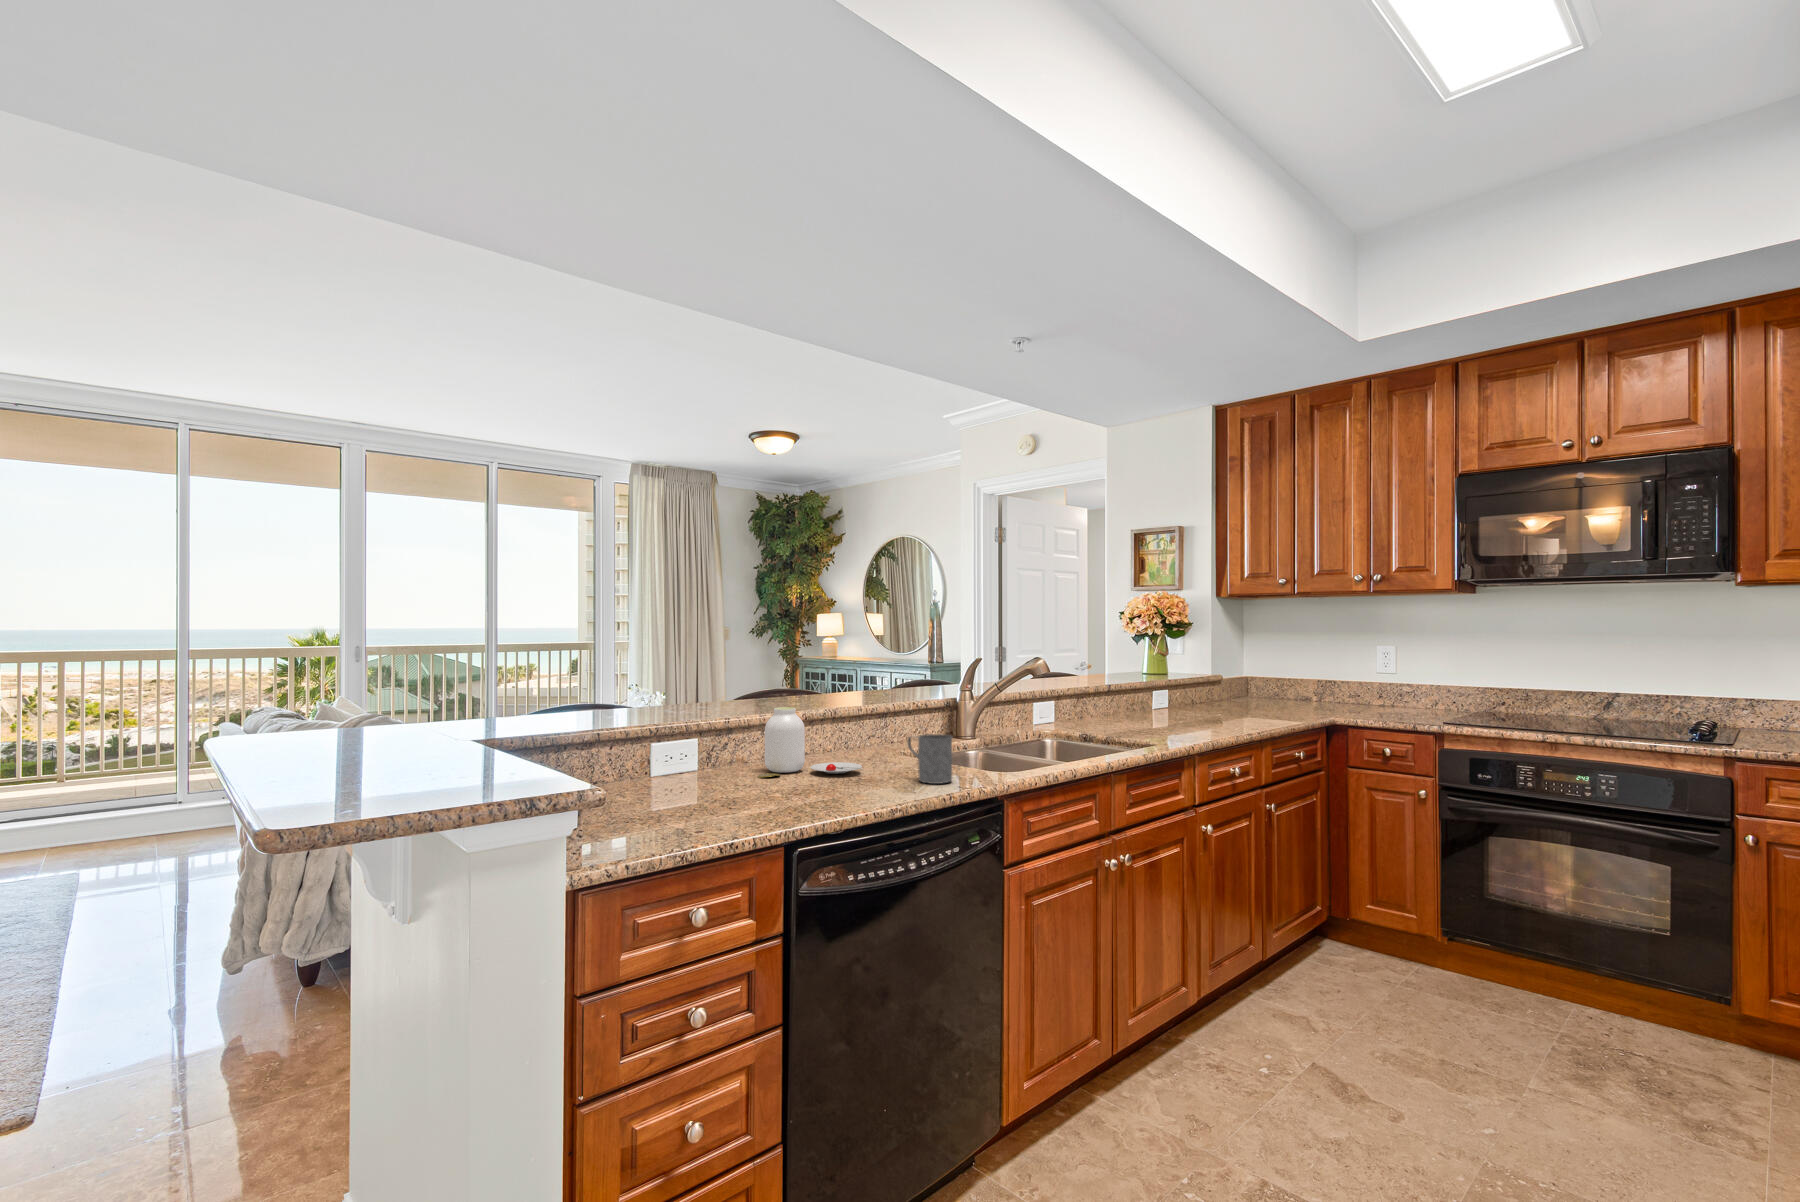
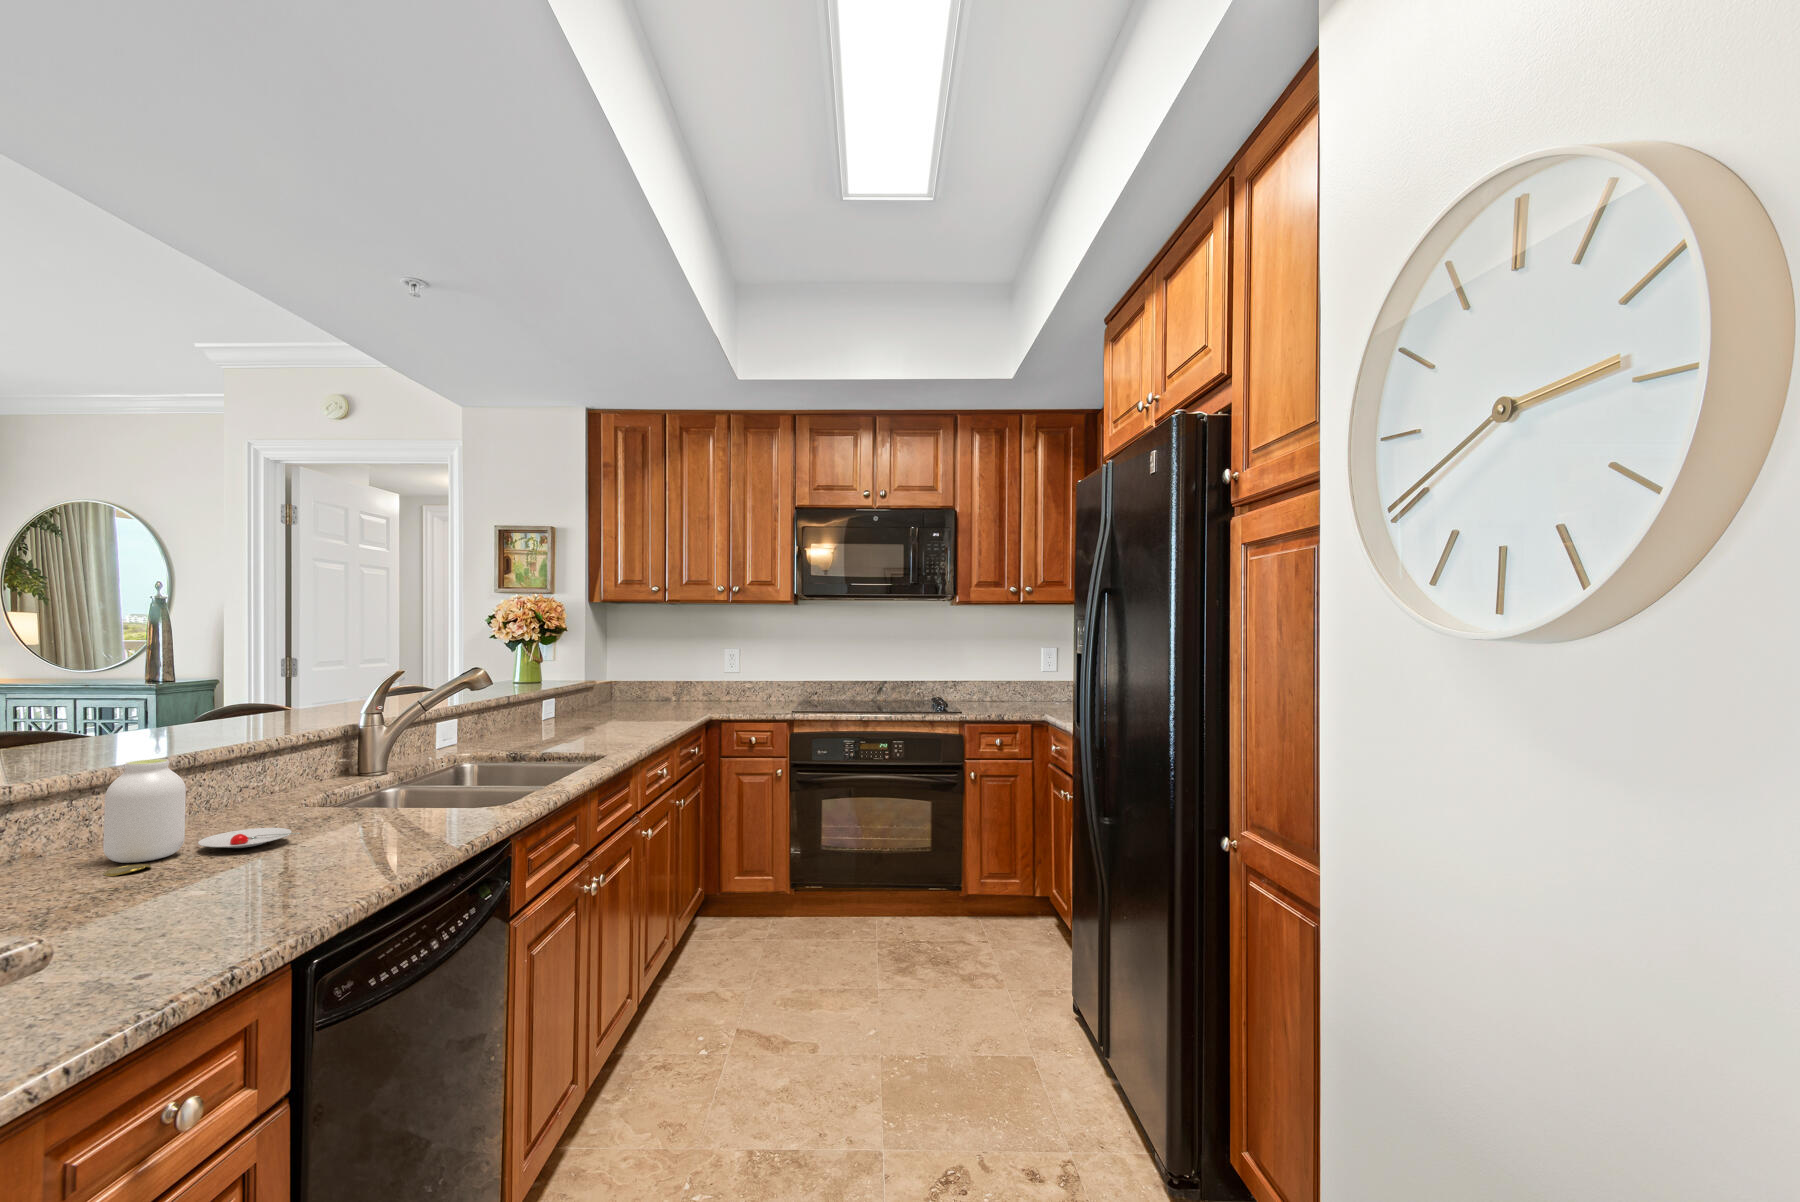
mug: present [908,734,952,784] -> none [371,771,445,836]

